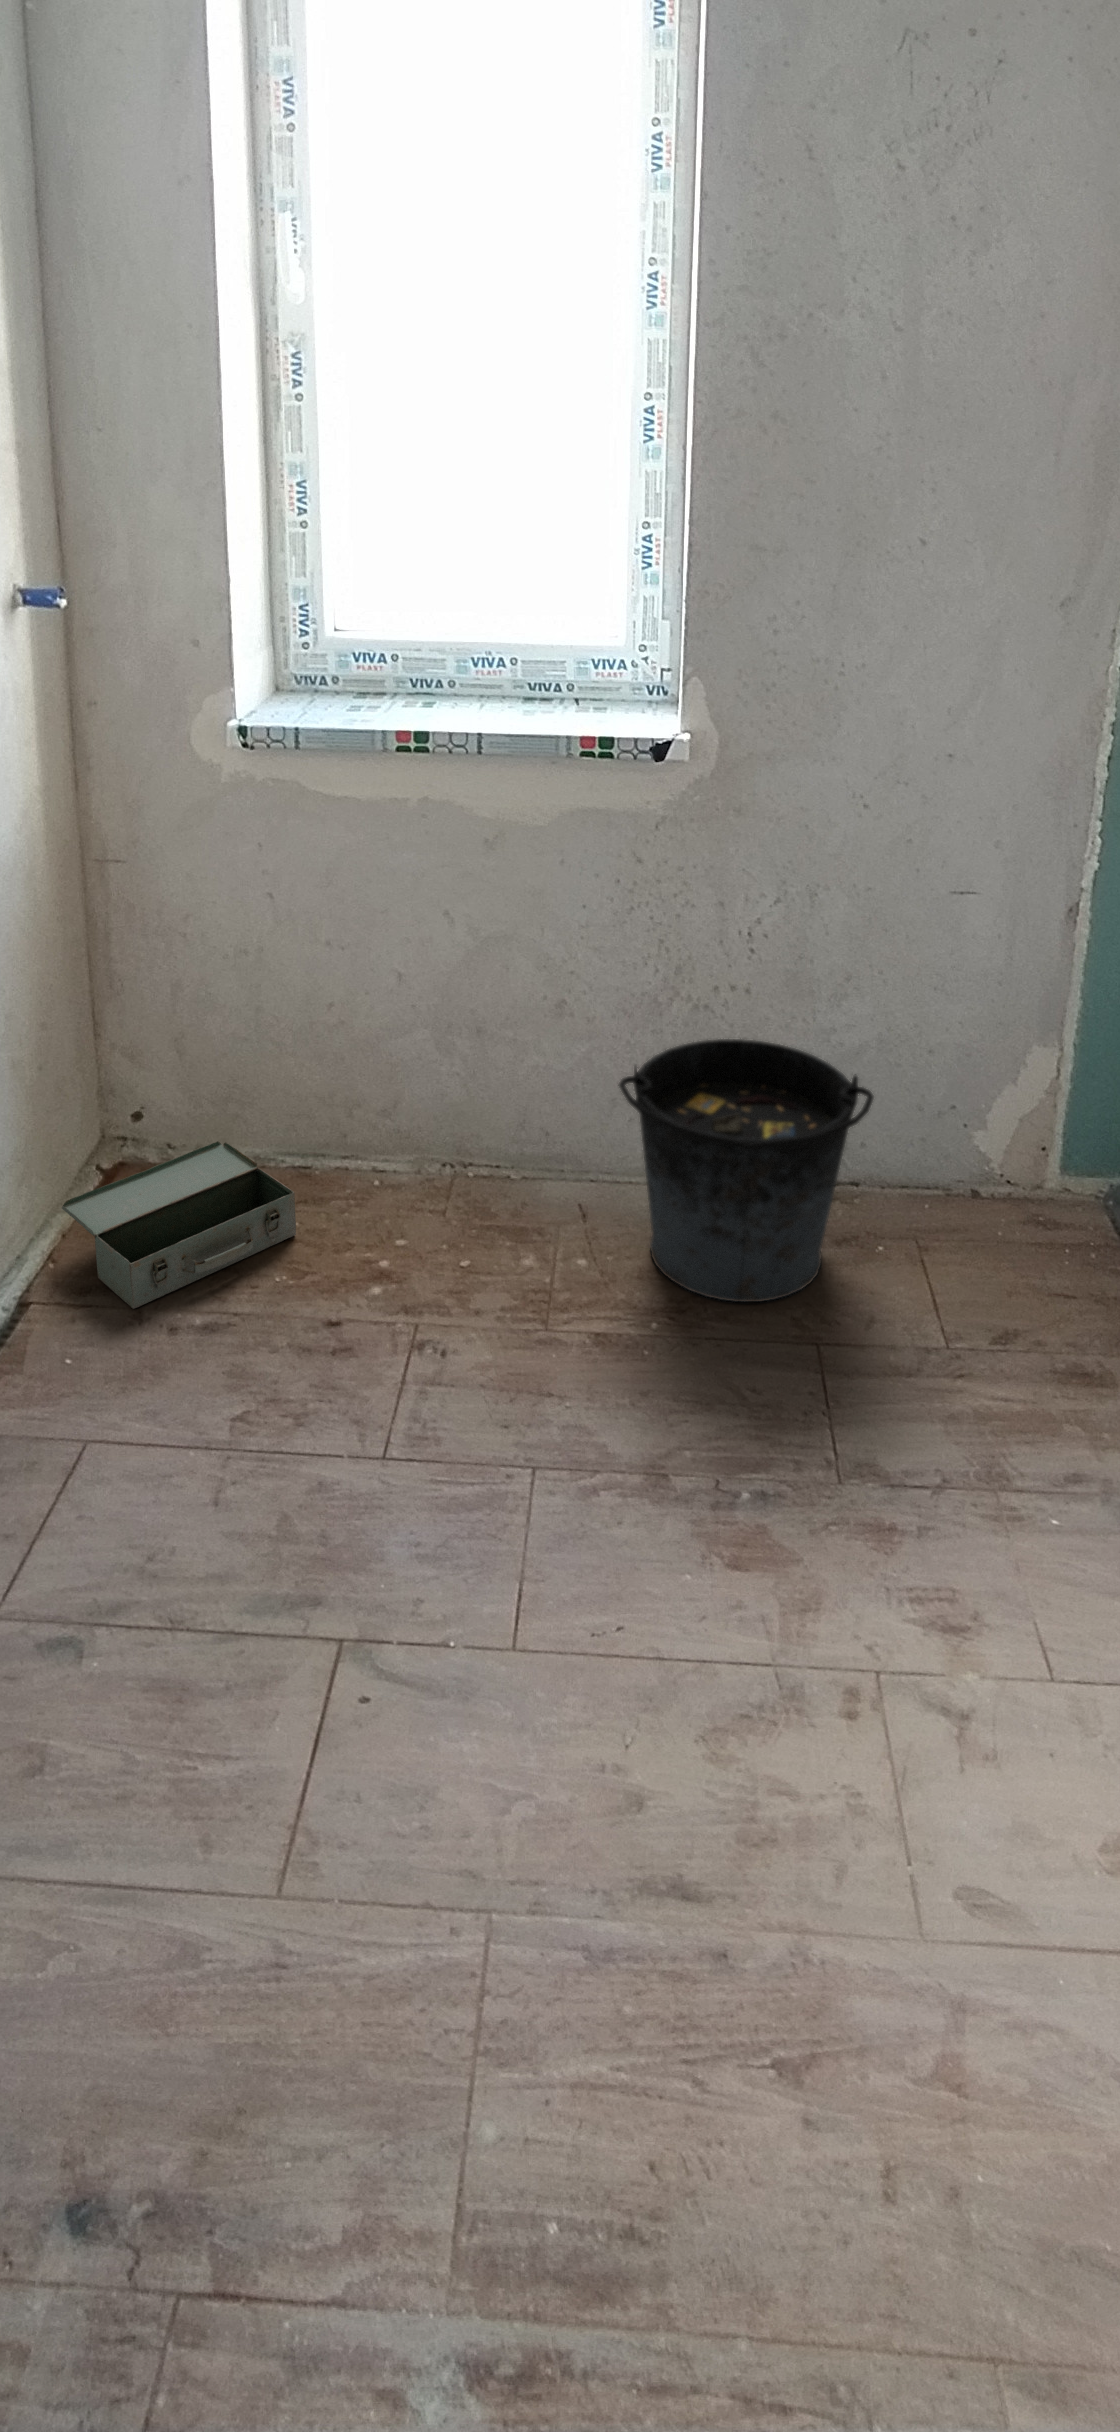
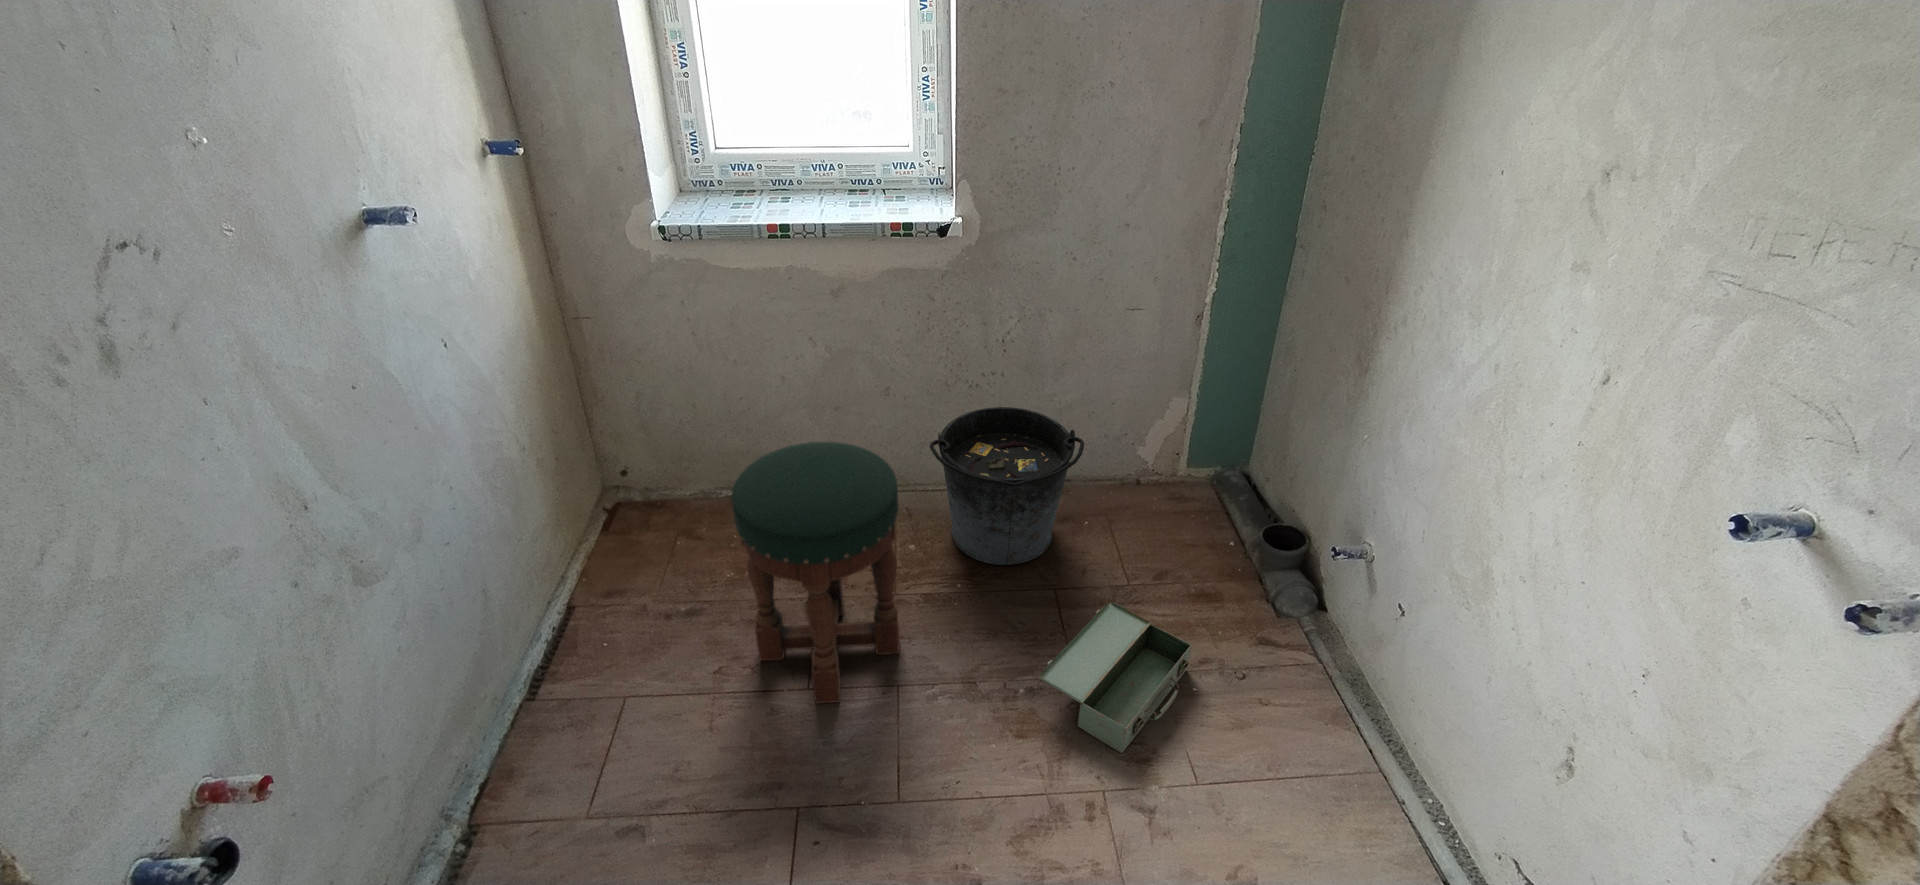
stool: none [294,1041,555,1487] -> present [731,442,899,704]
toolbox: present [62,1141,296,1309] -> present [1039,602,1192,753]

